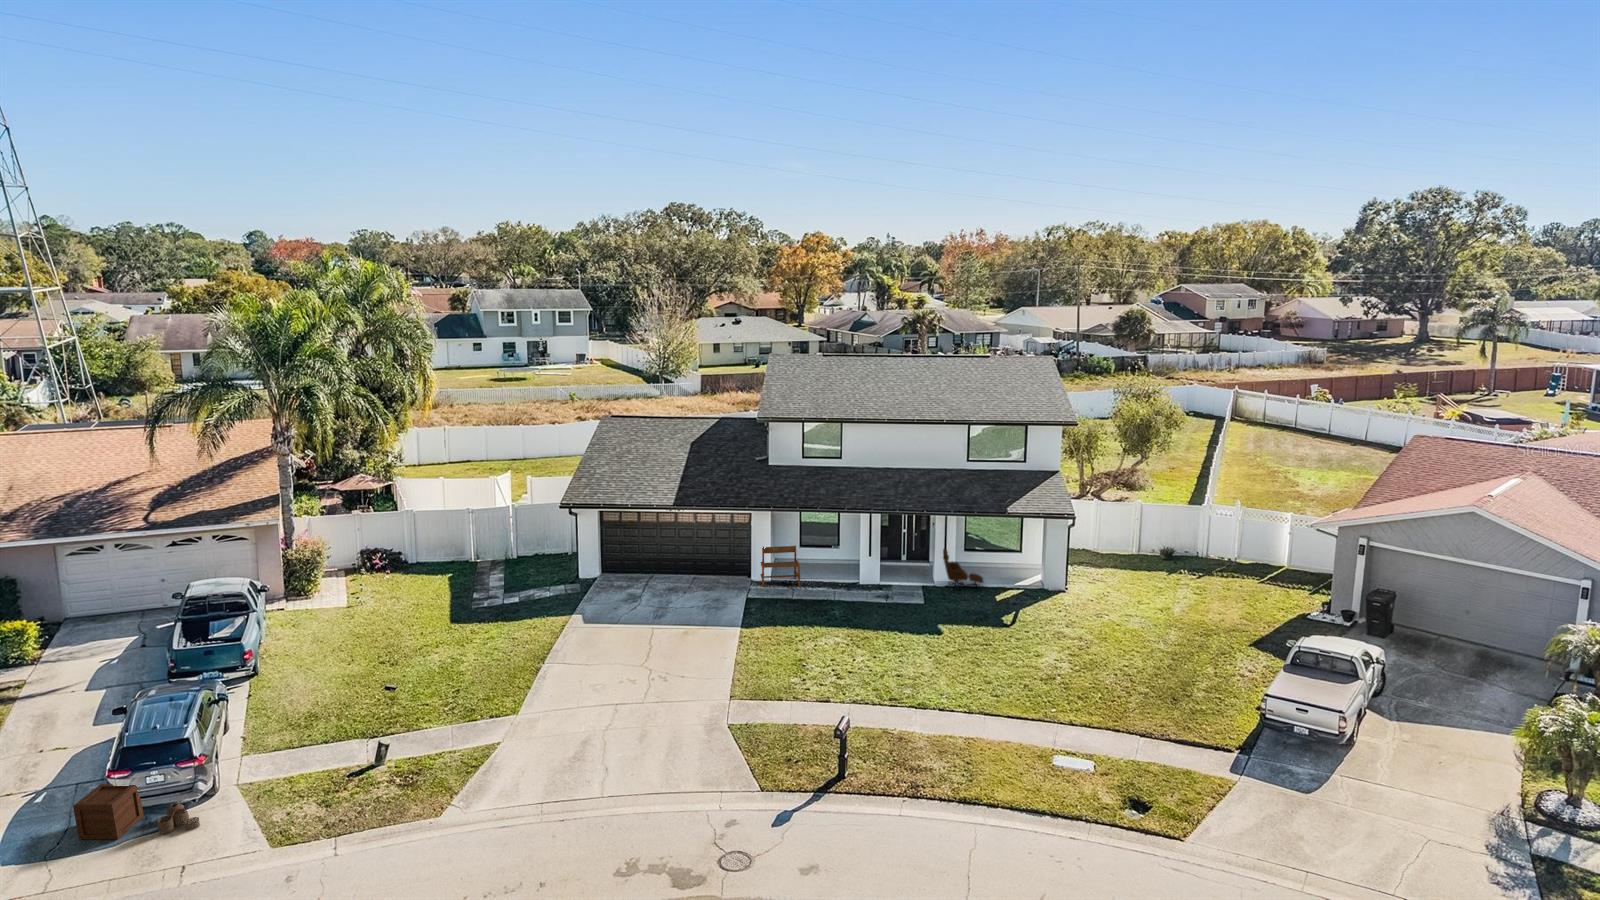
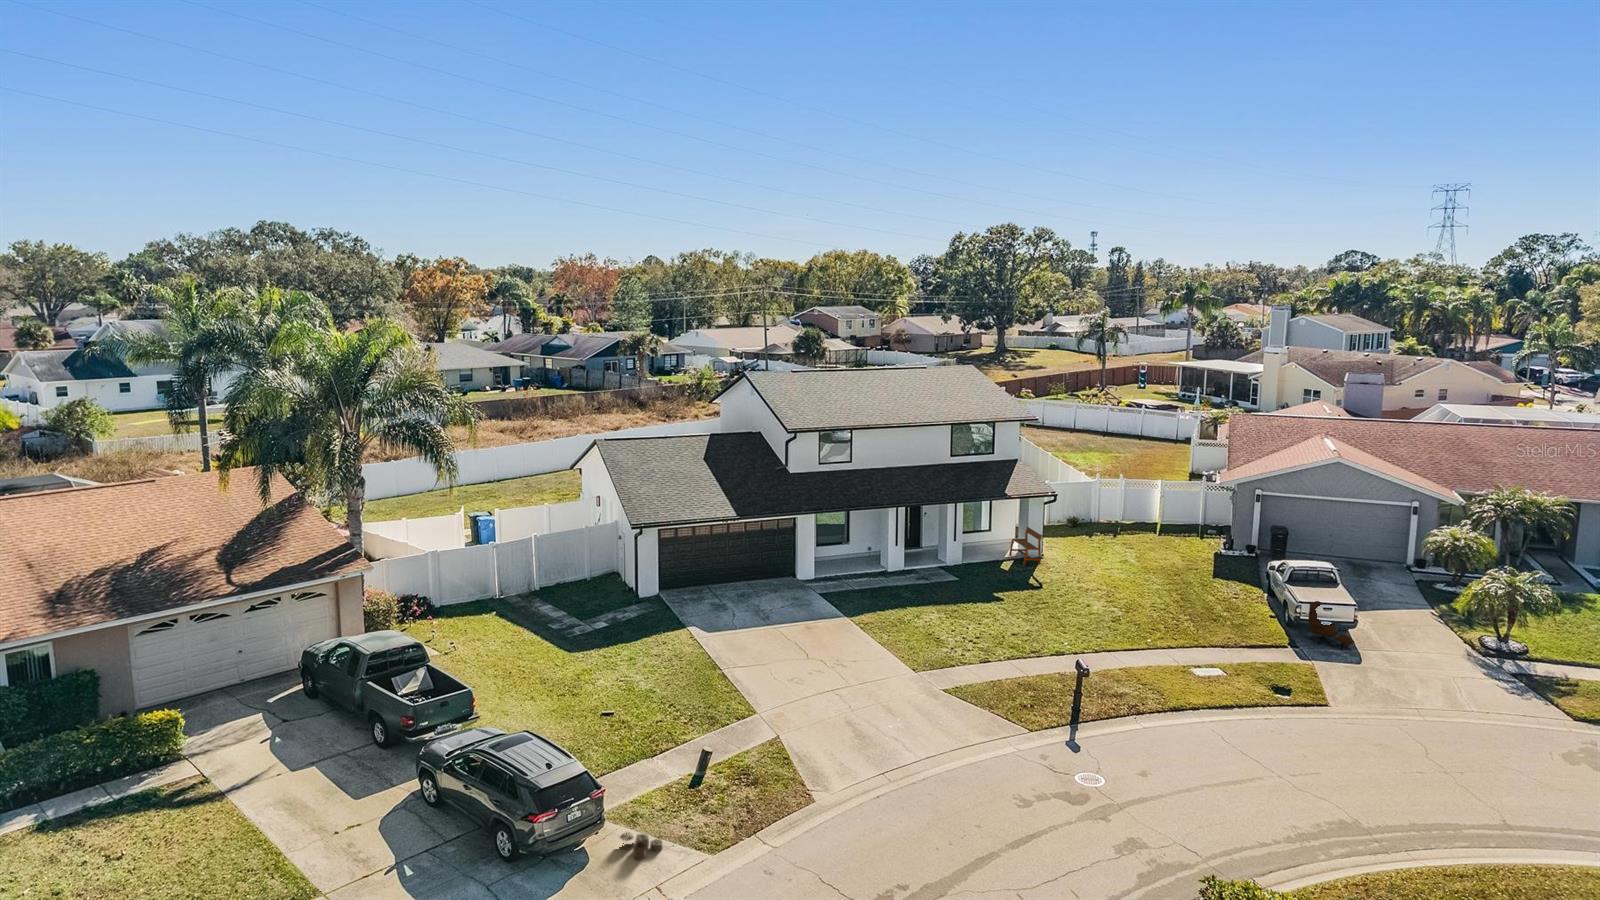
bench: present [761,546,800,587] -> present [1009,527,1042,565]
lounge chair: present [943,549,983,587] -> present [1308,601,1354,650]
wooden crate: present [73,784,144,839] -> none [559,820,607,882]

